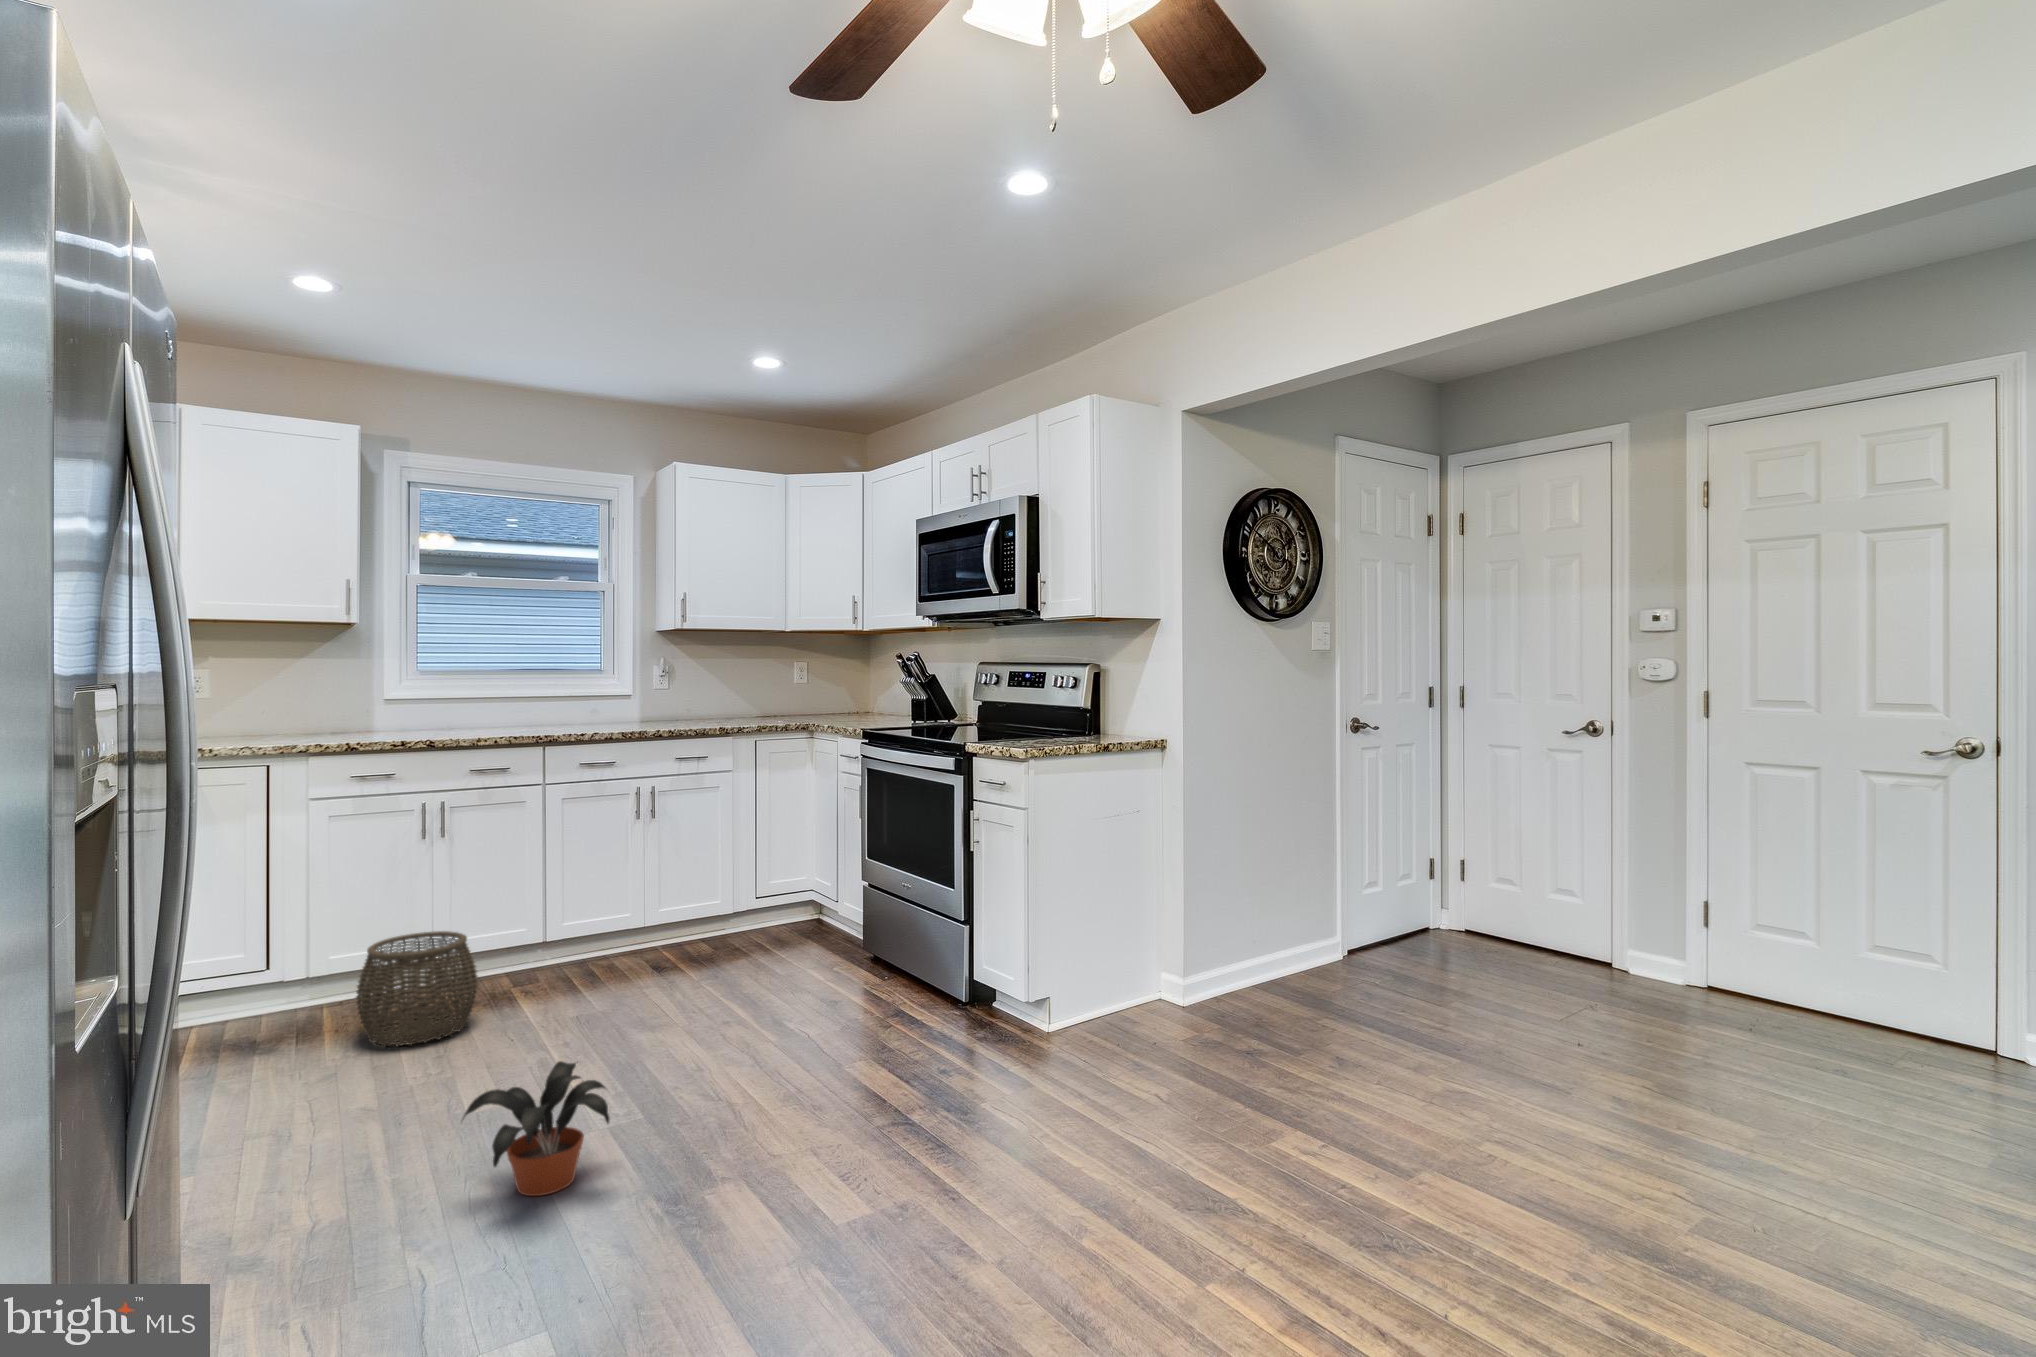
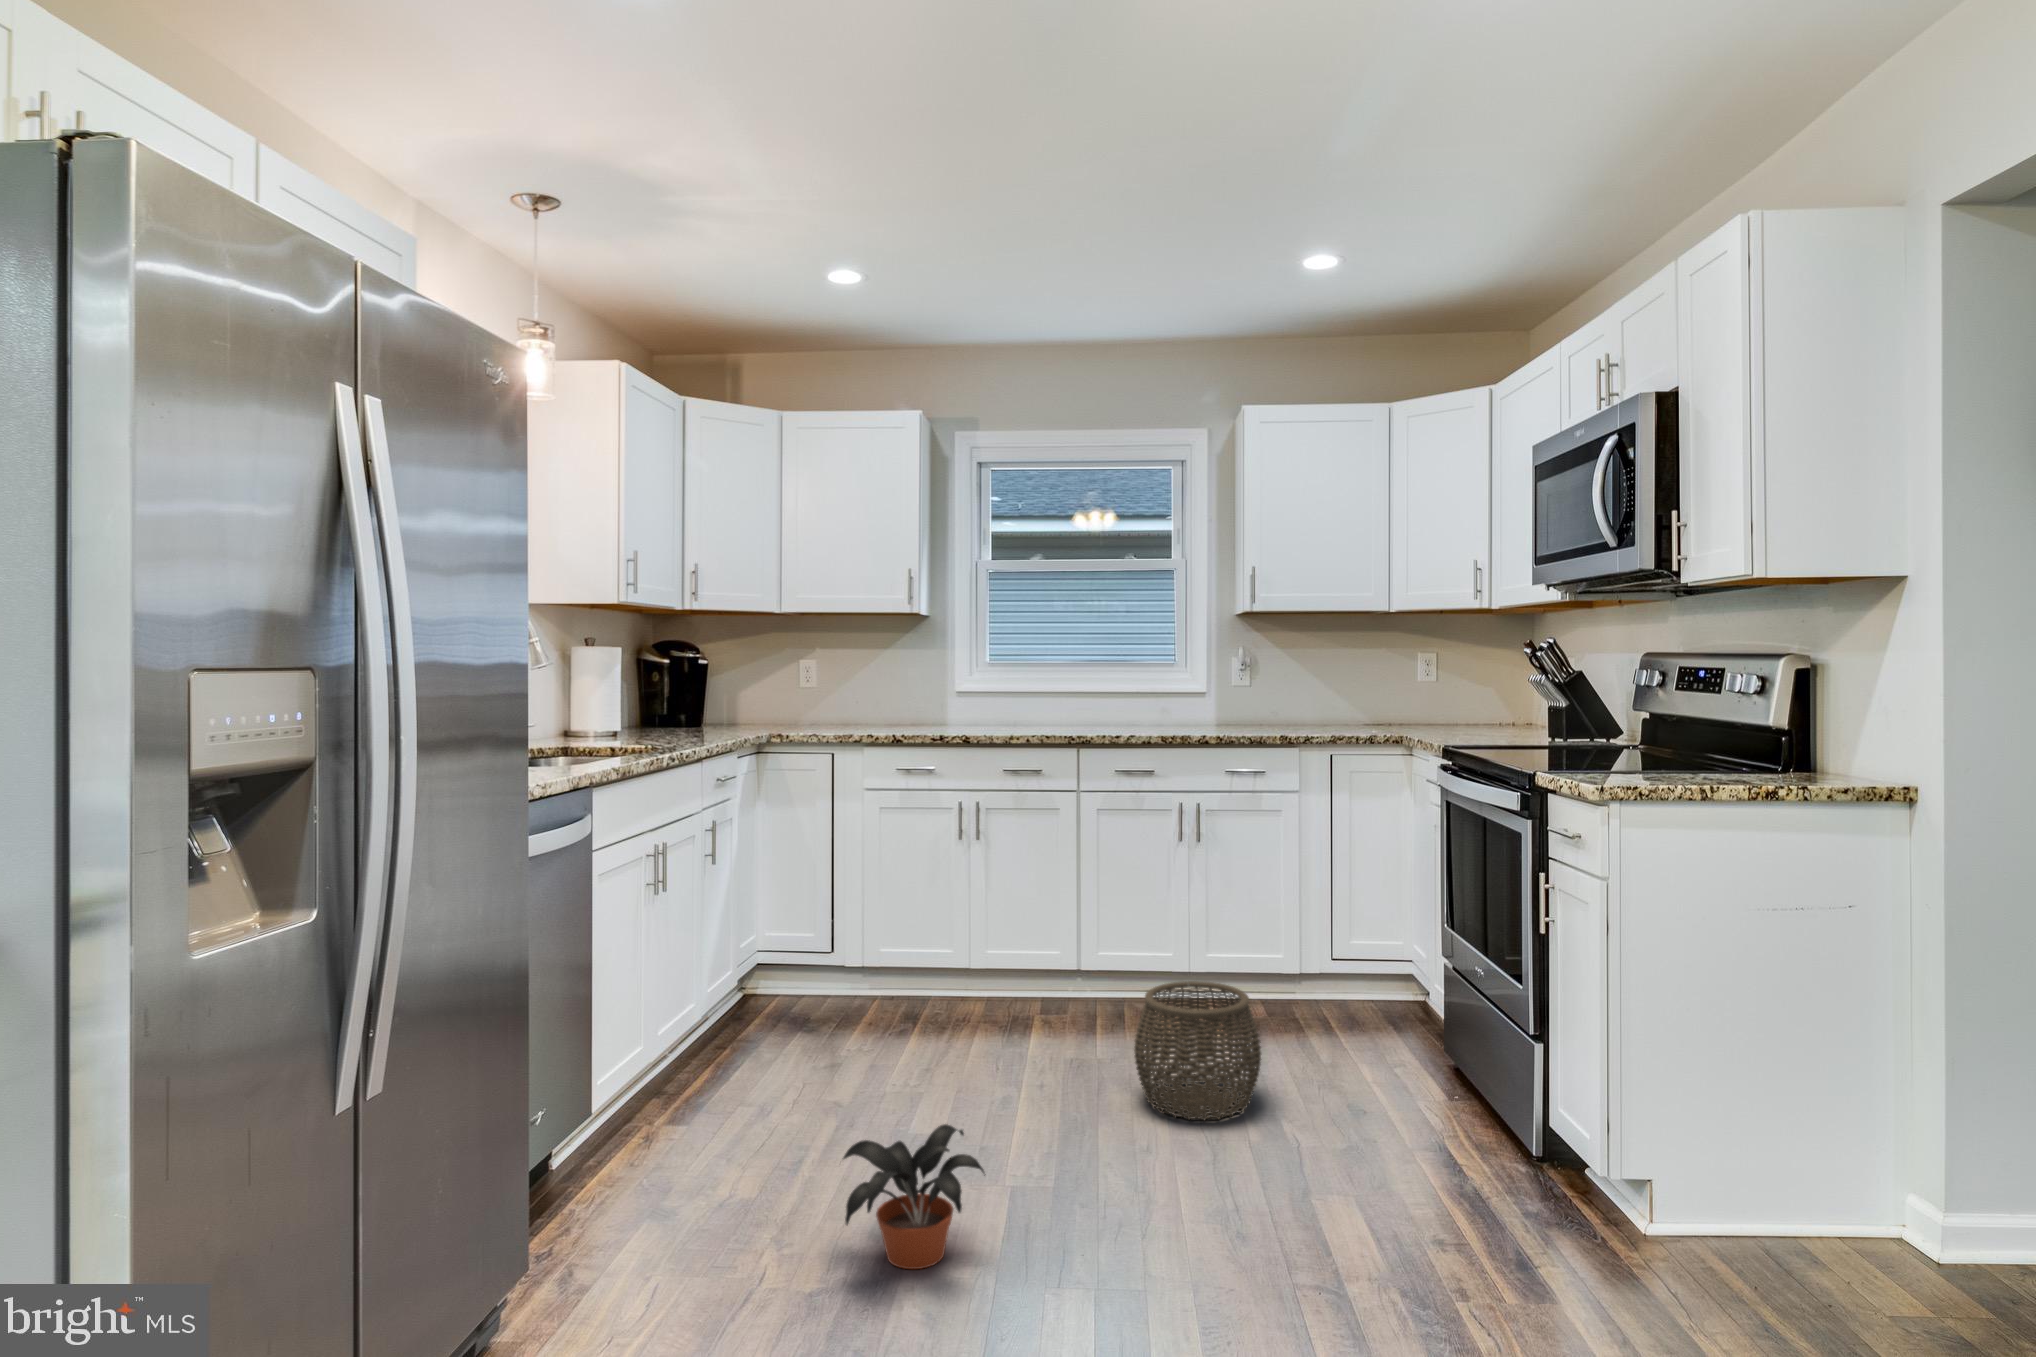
woven basket: present [356,931,478,1046] -> present [1134,981,1261,1120]

